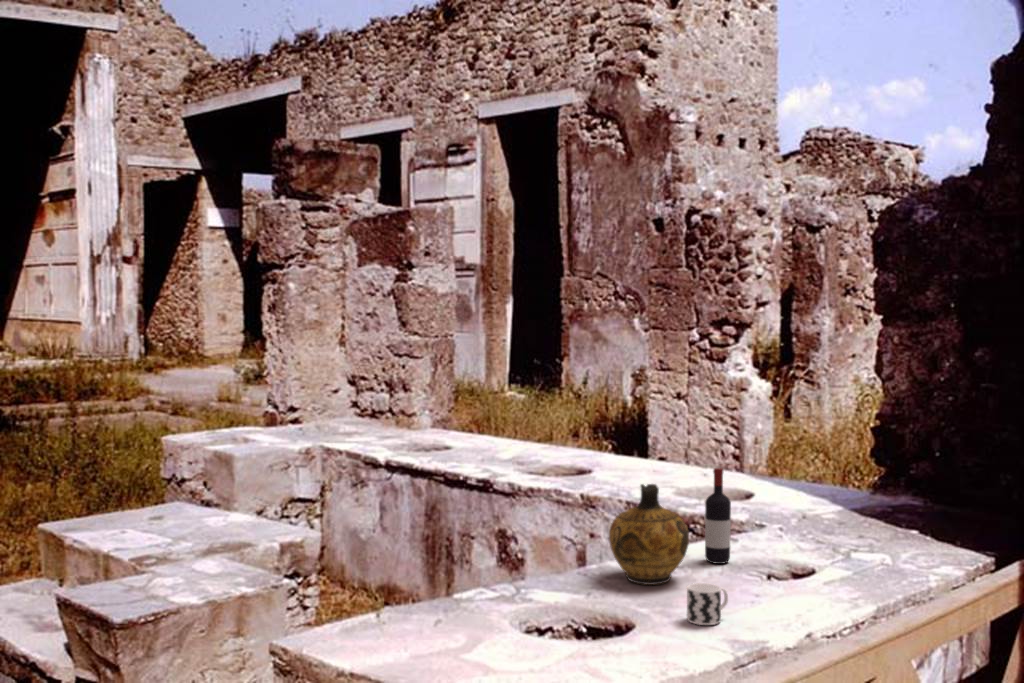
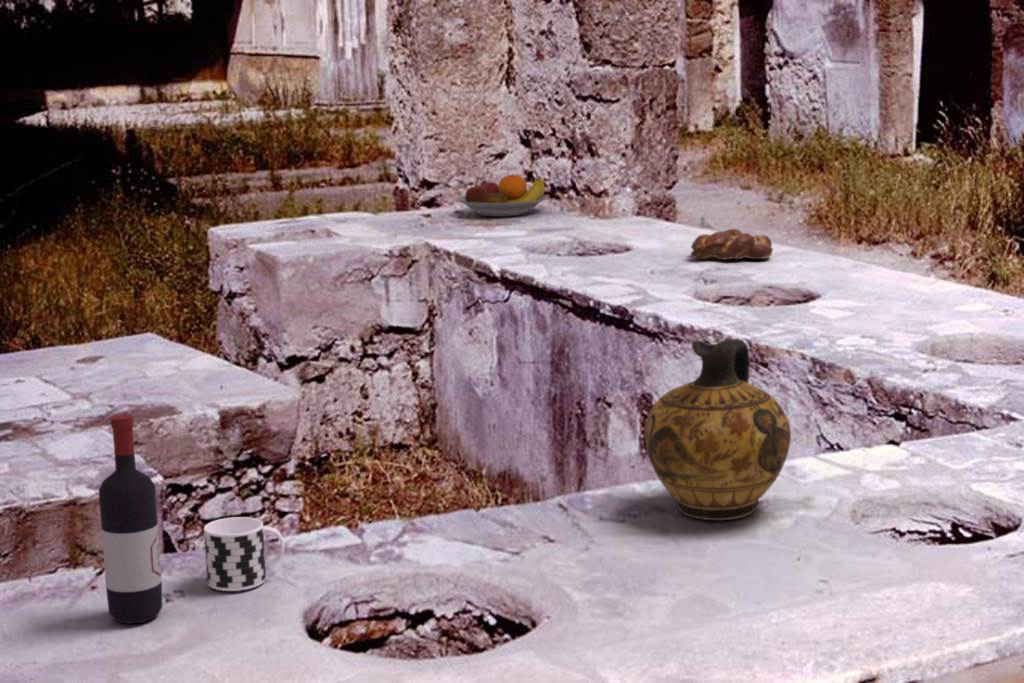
fruit bowl: none [319,403,377,428] -> present [457,175,548,216]
bread loaf: none [494,433,543,451] -> present [690,229,773,259]
wine bottle: present [705,468,731,564] -> present [99,414,163,623]
cup: present [687,583,728,625] -> present [204,517,285,591]

